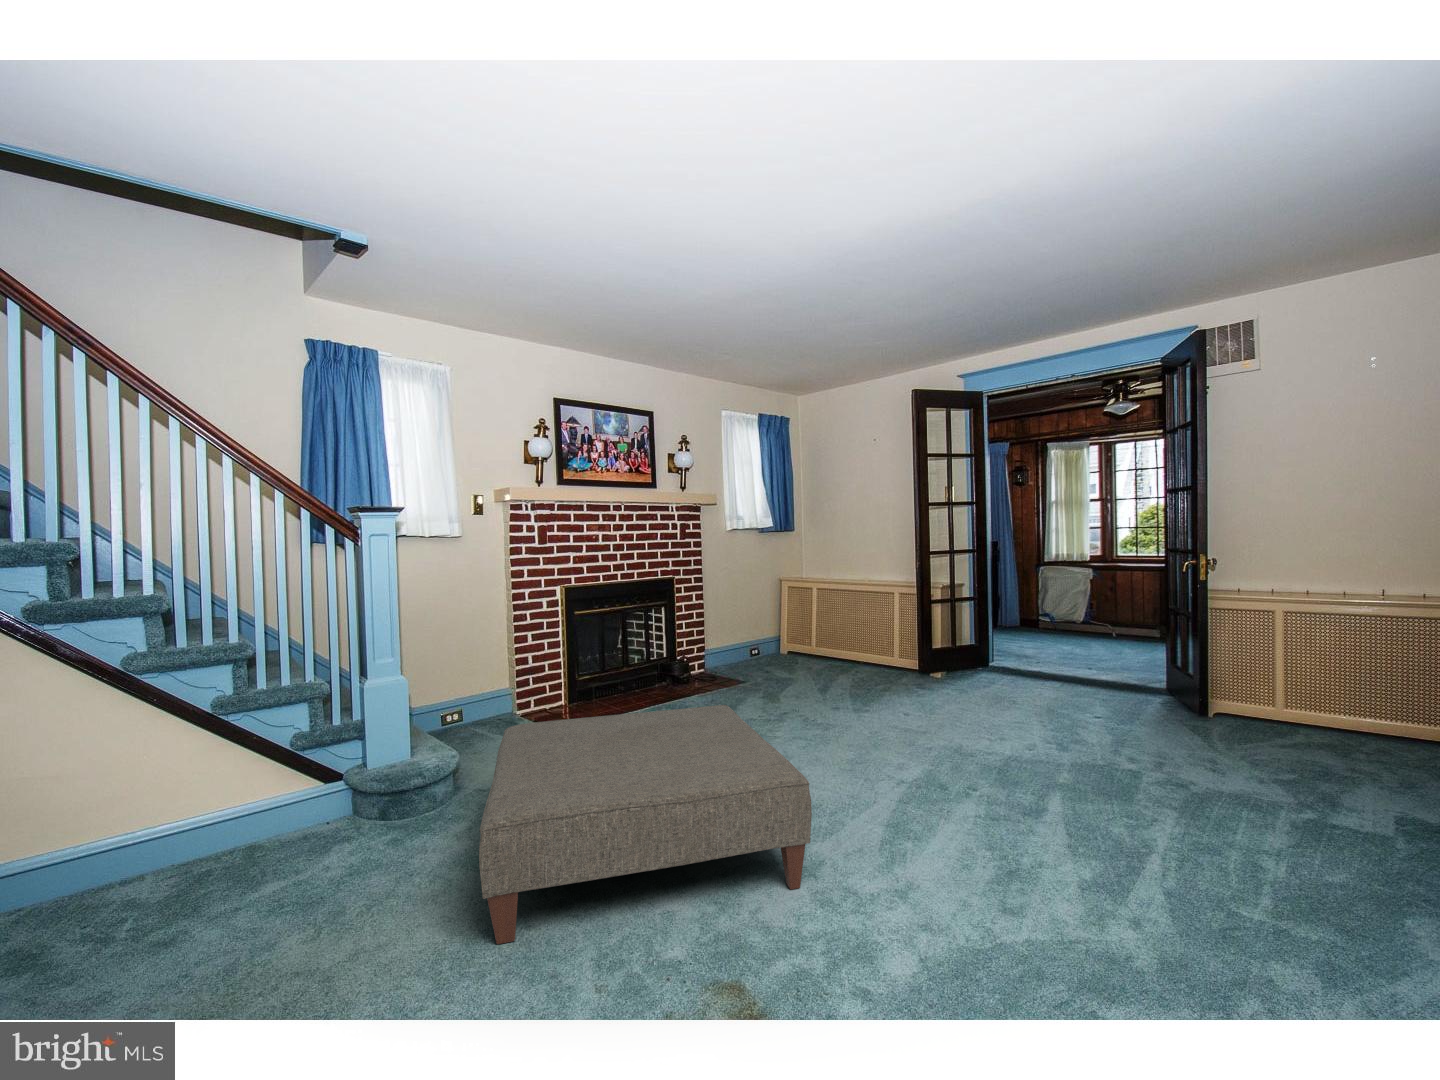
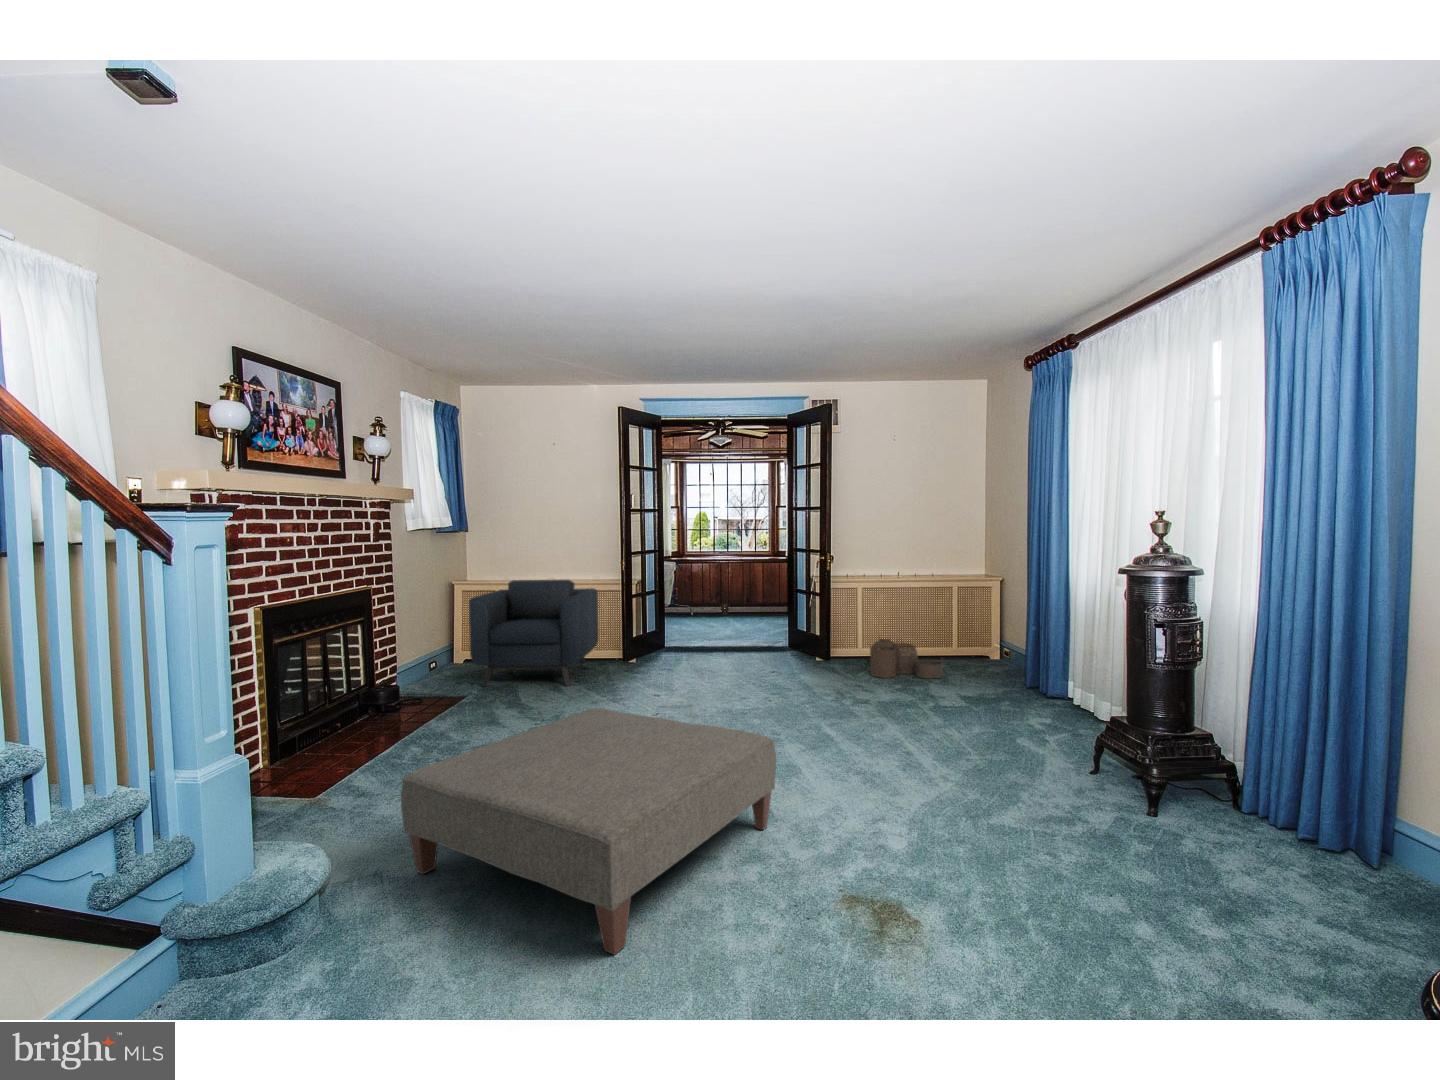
armchair: none [767,577,897,684] -> present [469,580,598,687]
woven basket: none [1247,687,1407,773] -> present [870,639,943,679]

